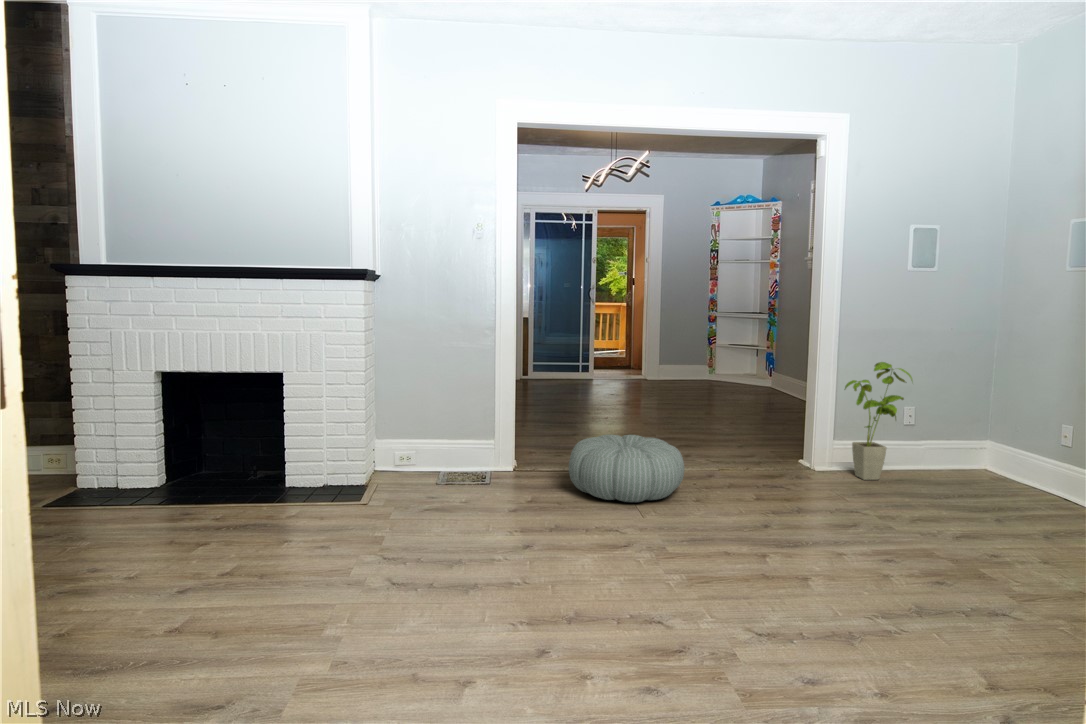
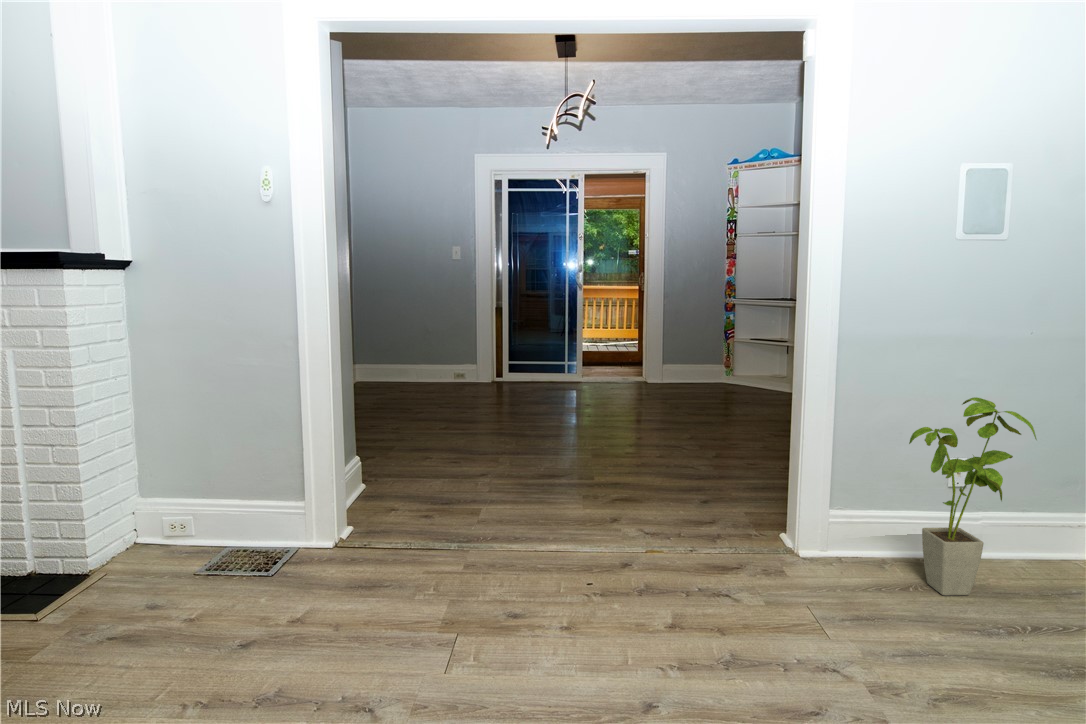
pouf: present [569,435,684,502] -> none [424,522,625,667]

